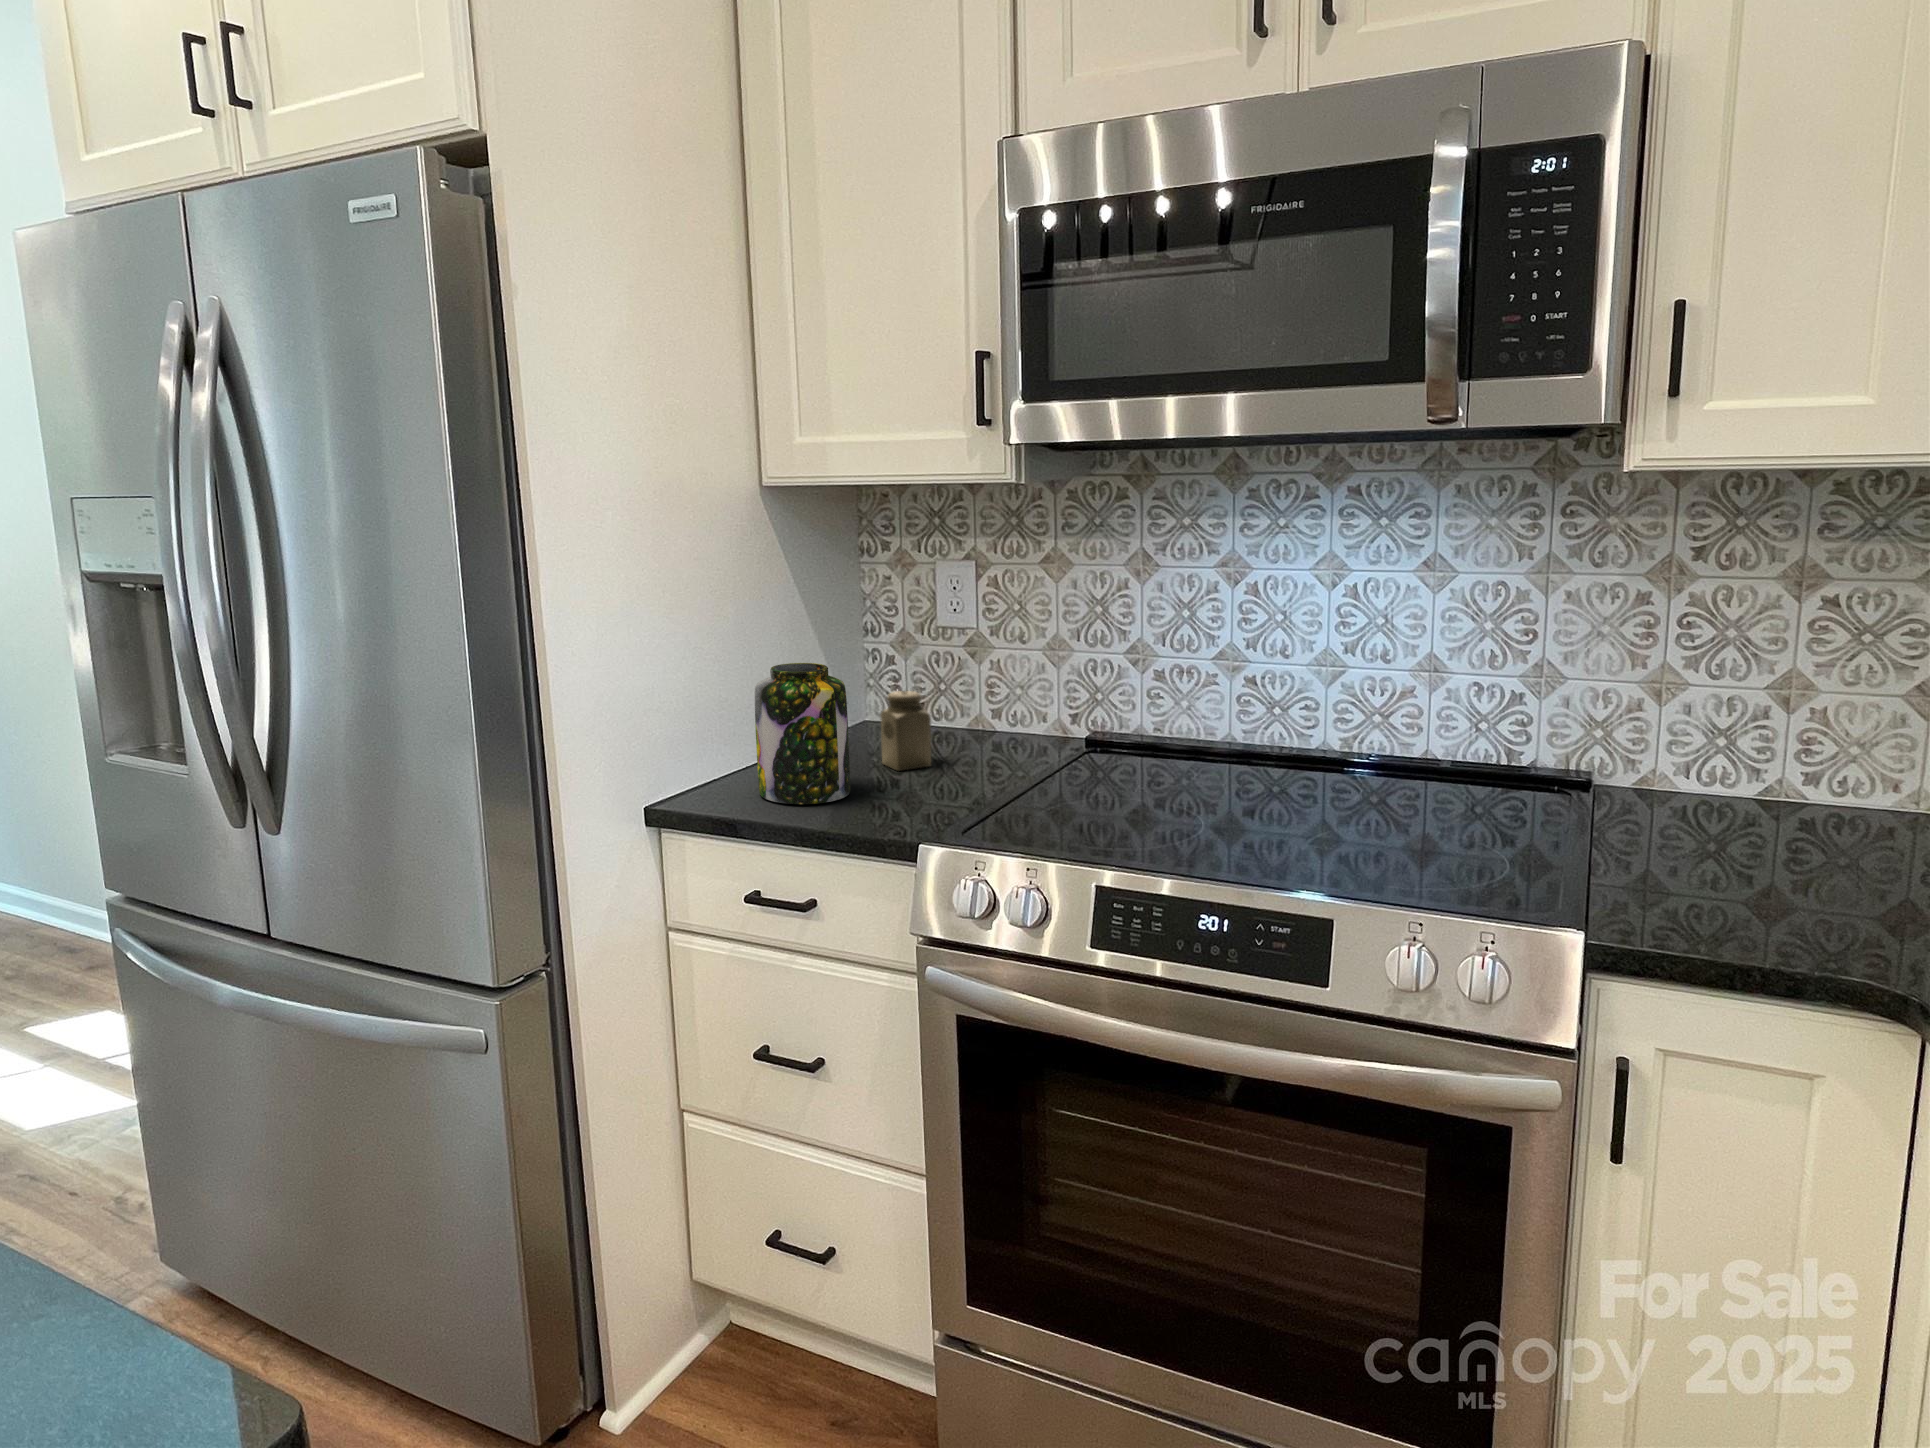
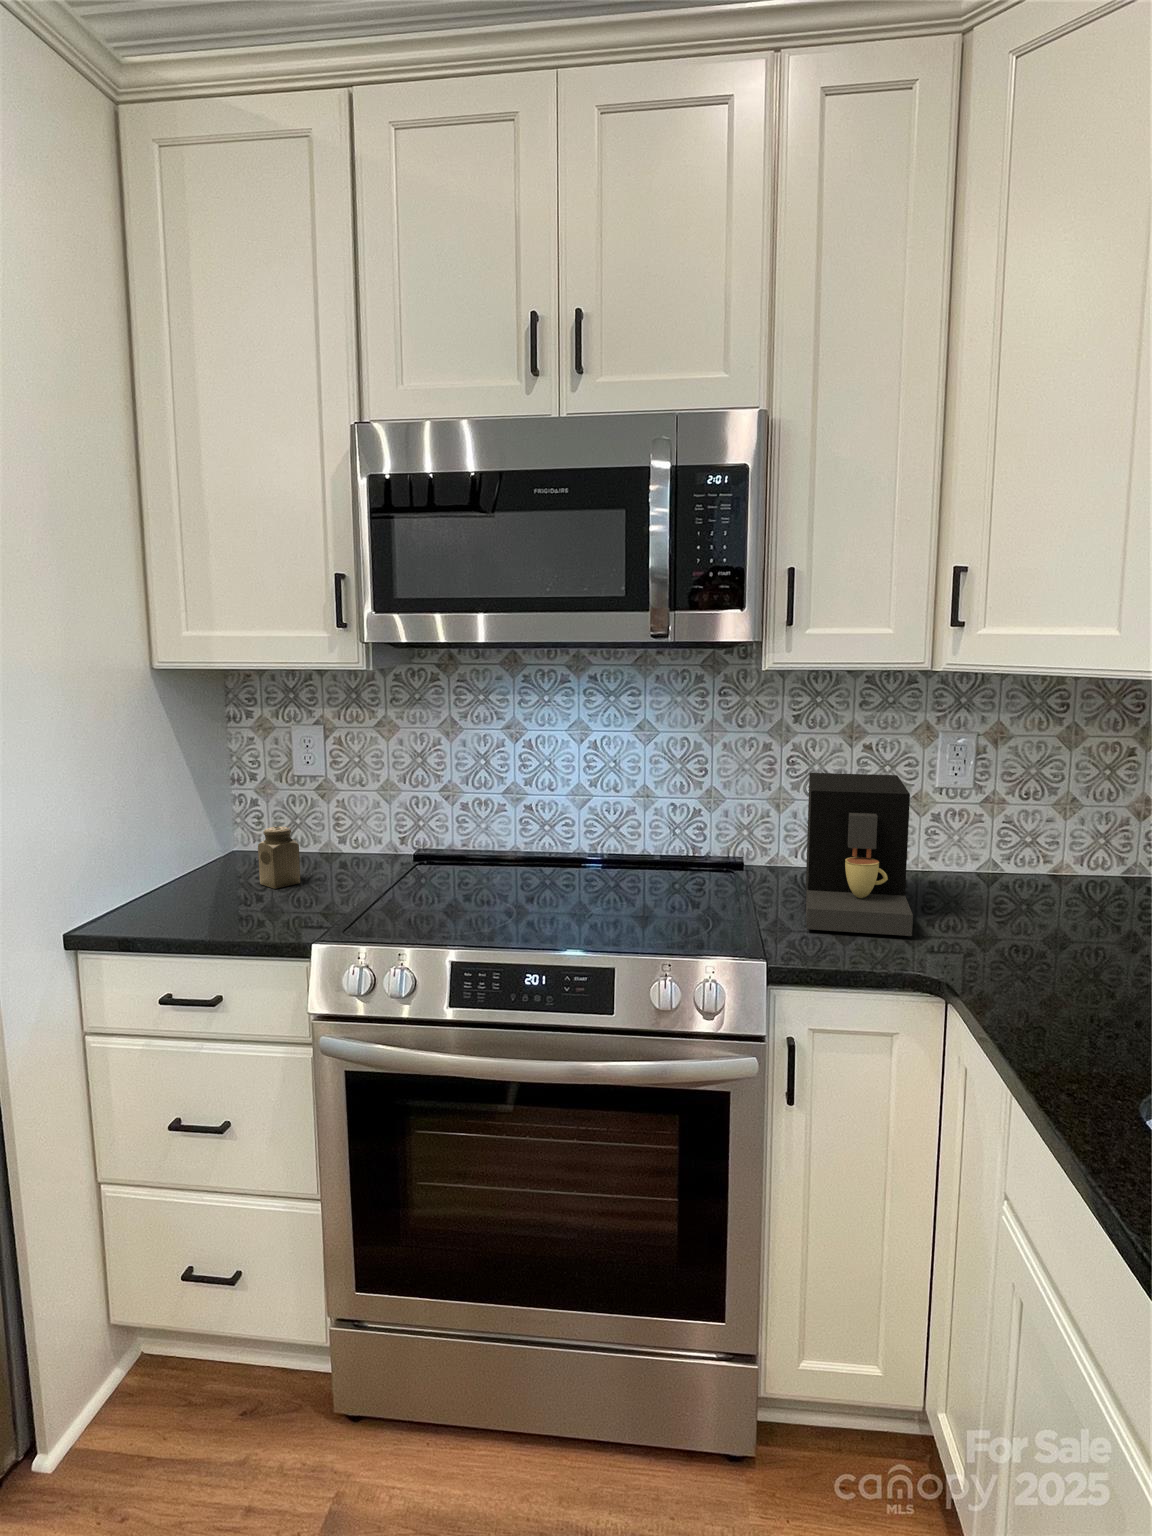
coffee maker: none [1674,641,1893,919] -> present [806,773,913,936]
jar: present [755,663,850,804] -> none [159,809,241,922]

